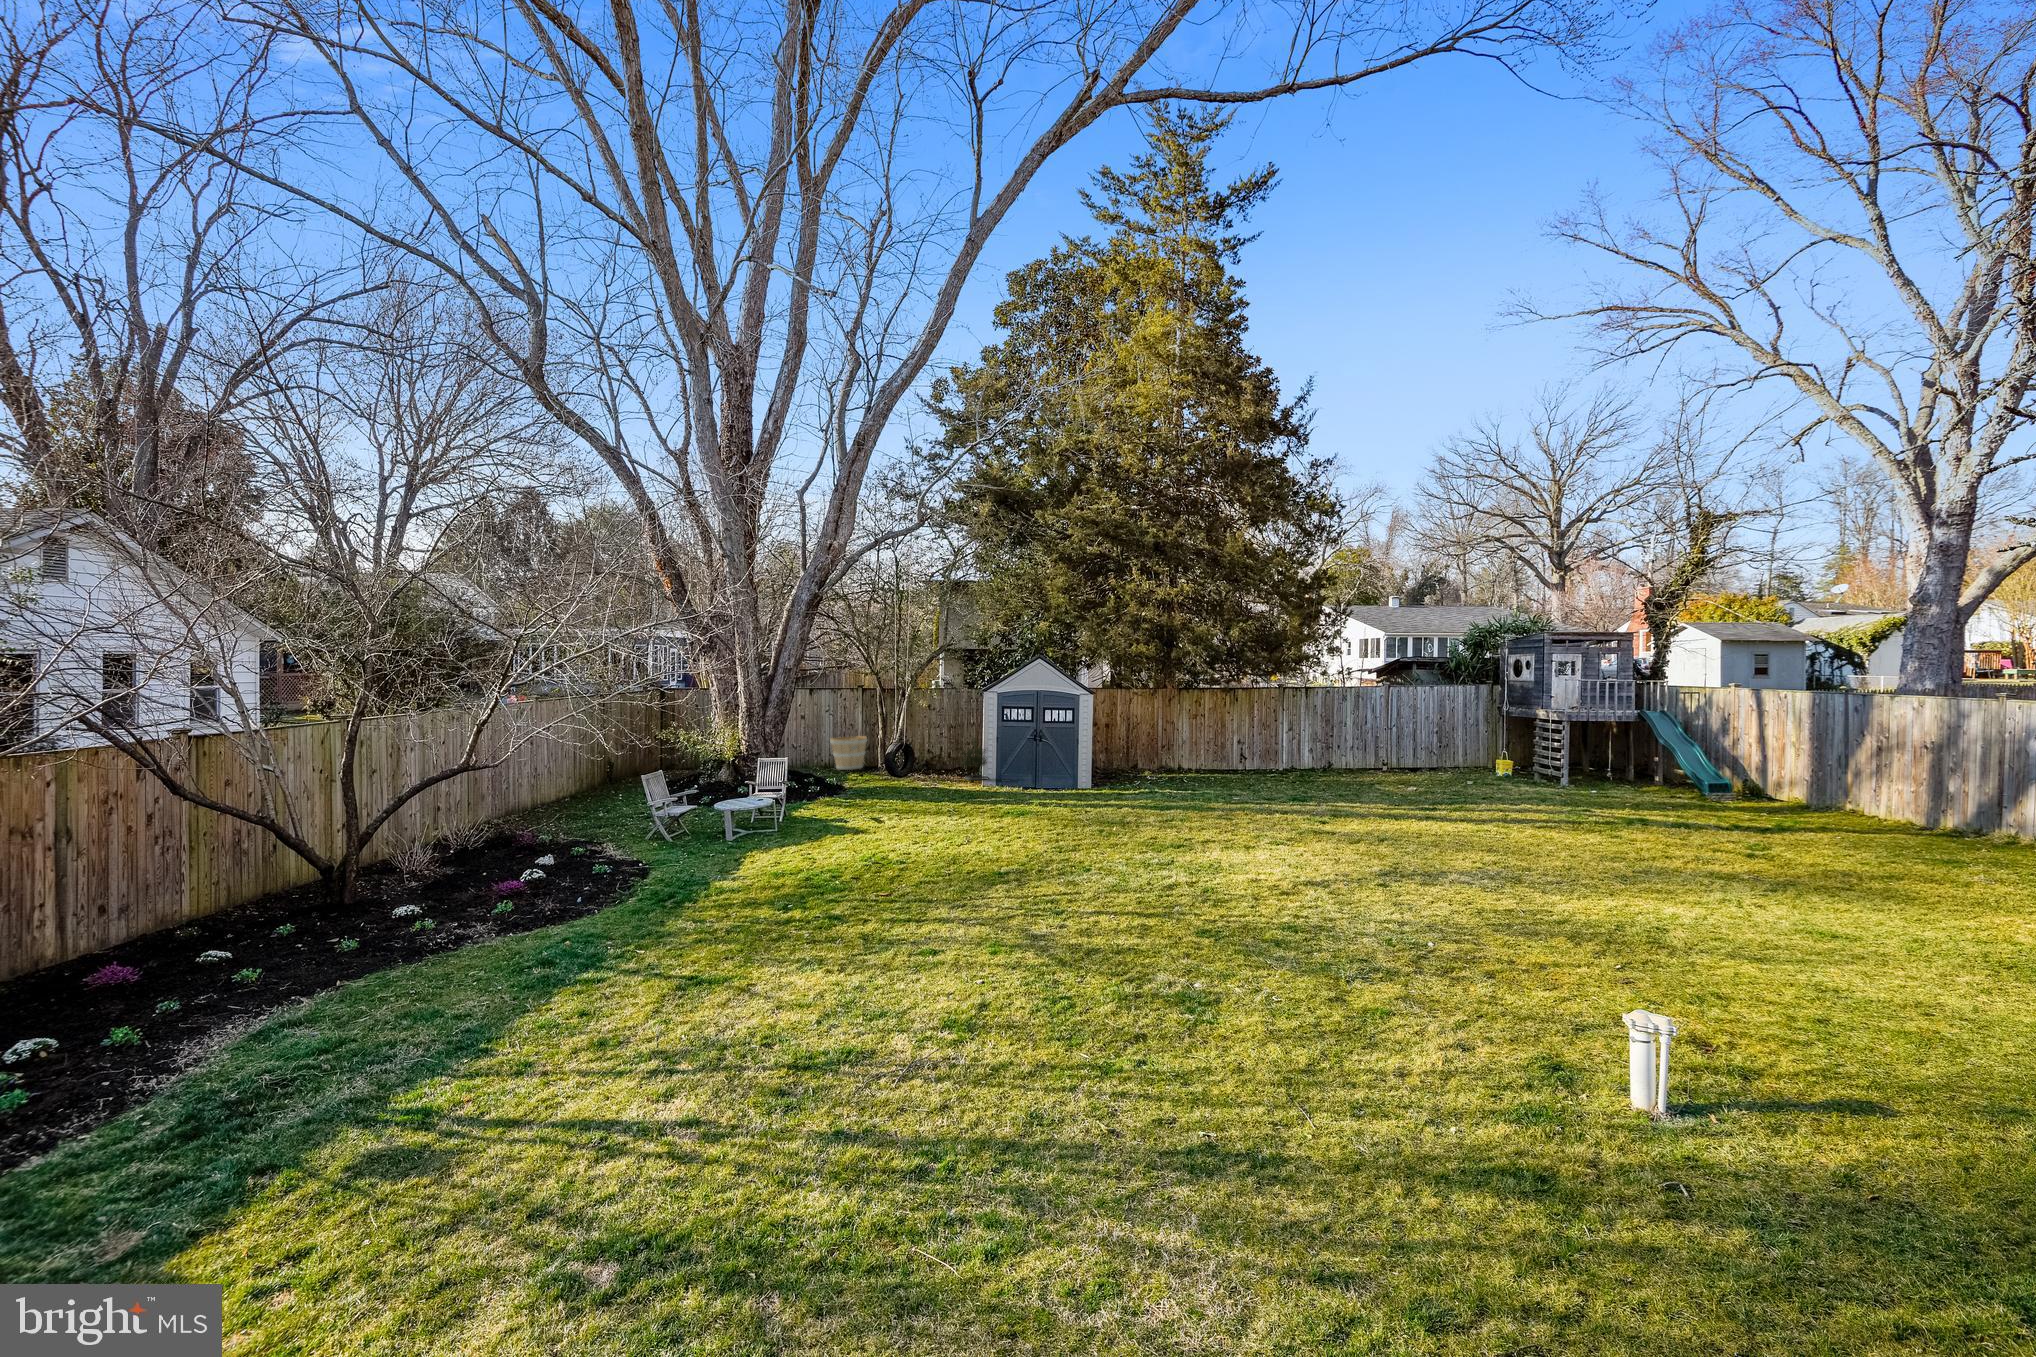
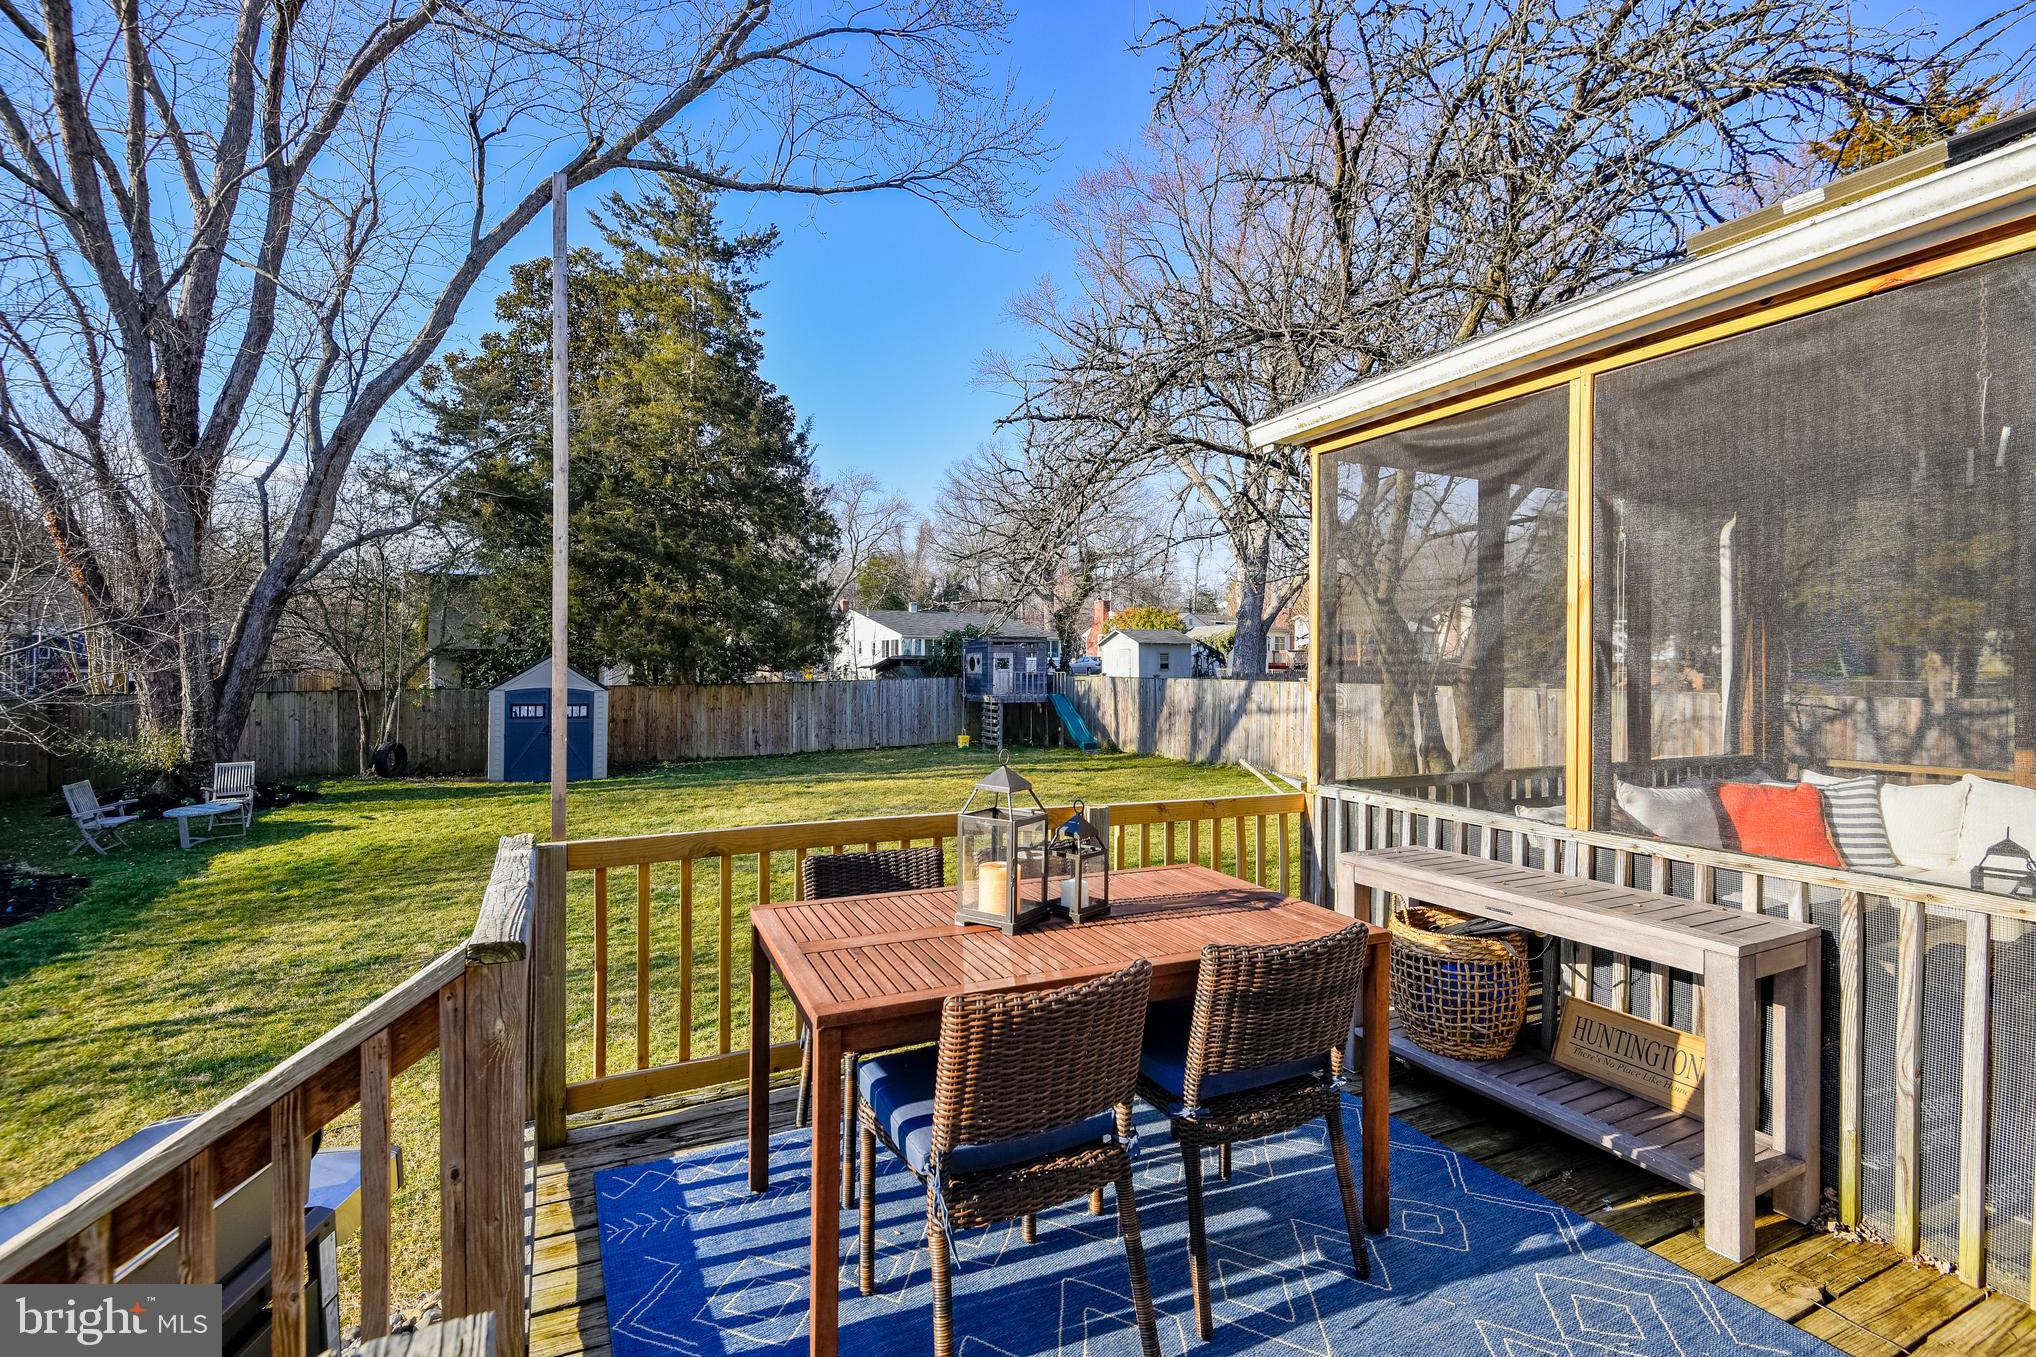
wooden bucket: present [830,736,867,770] -> none [296,743,344,780]

